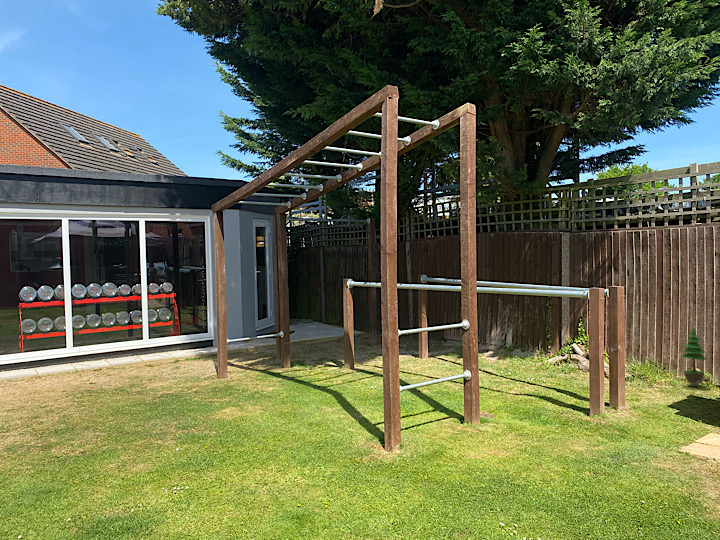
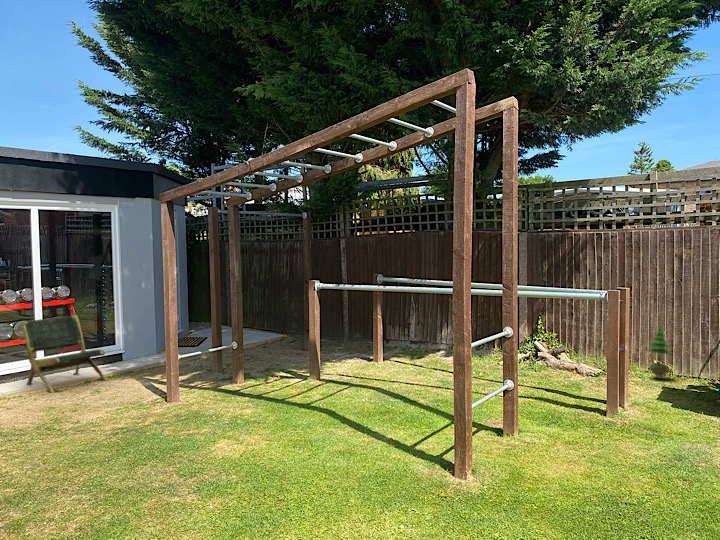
lounge chair: none [131,306,191,366] -> present [21,315,108,393]

